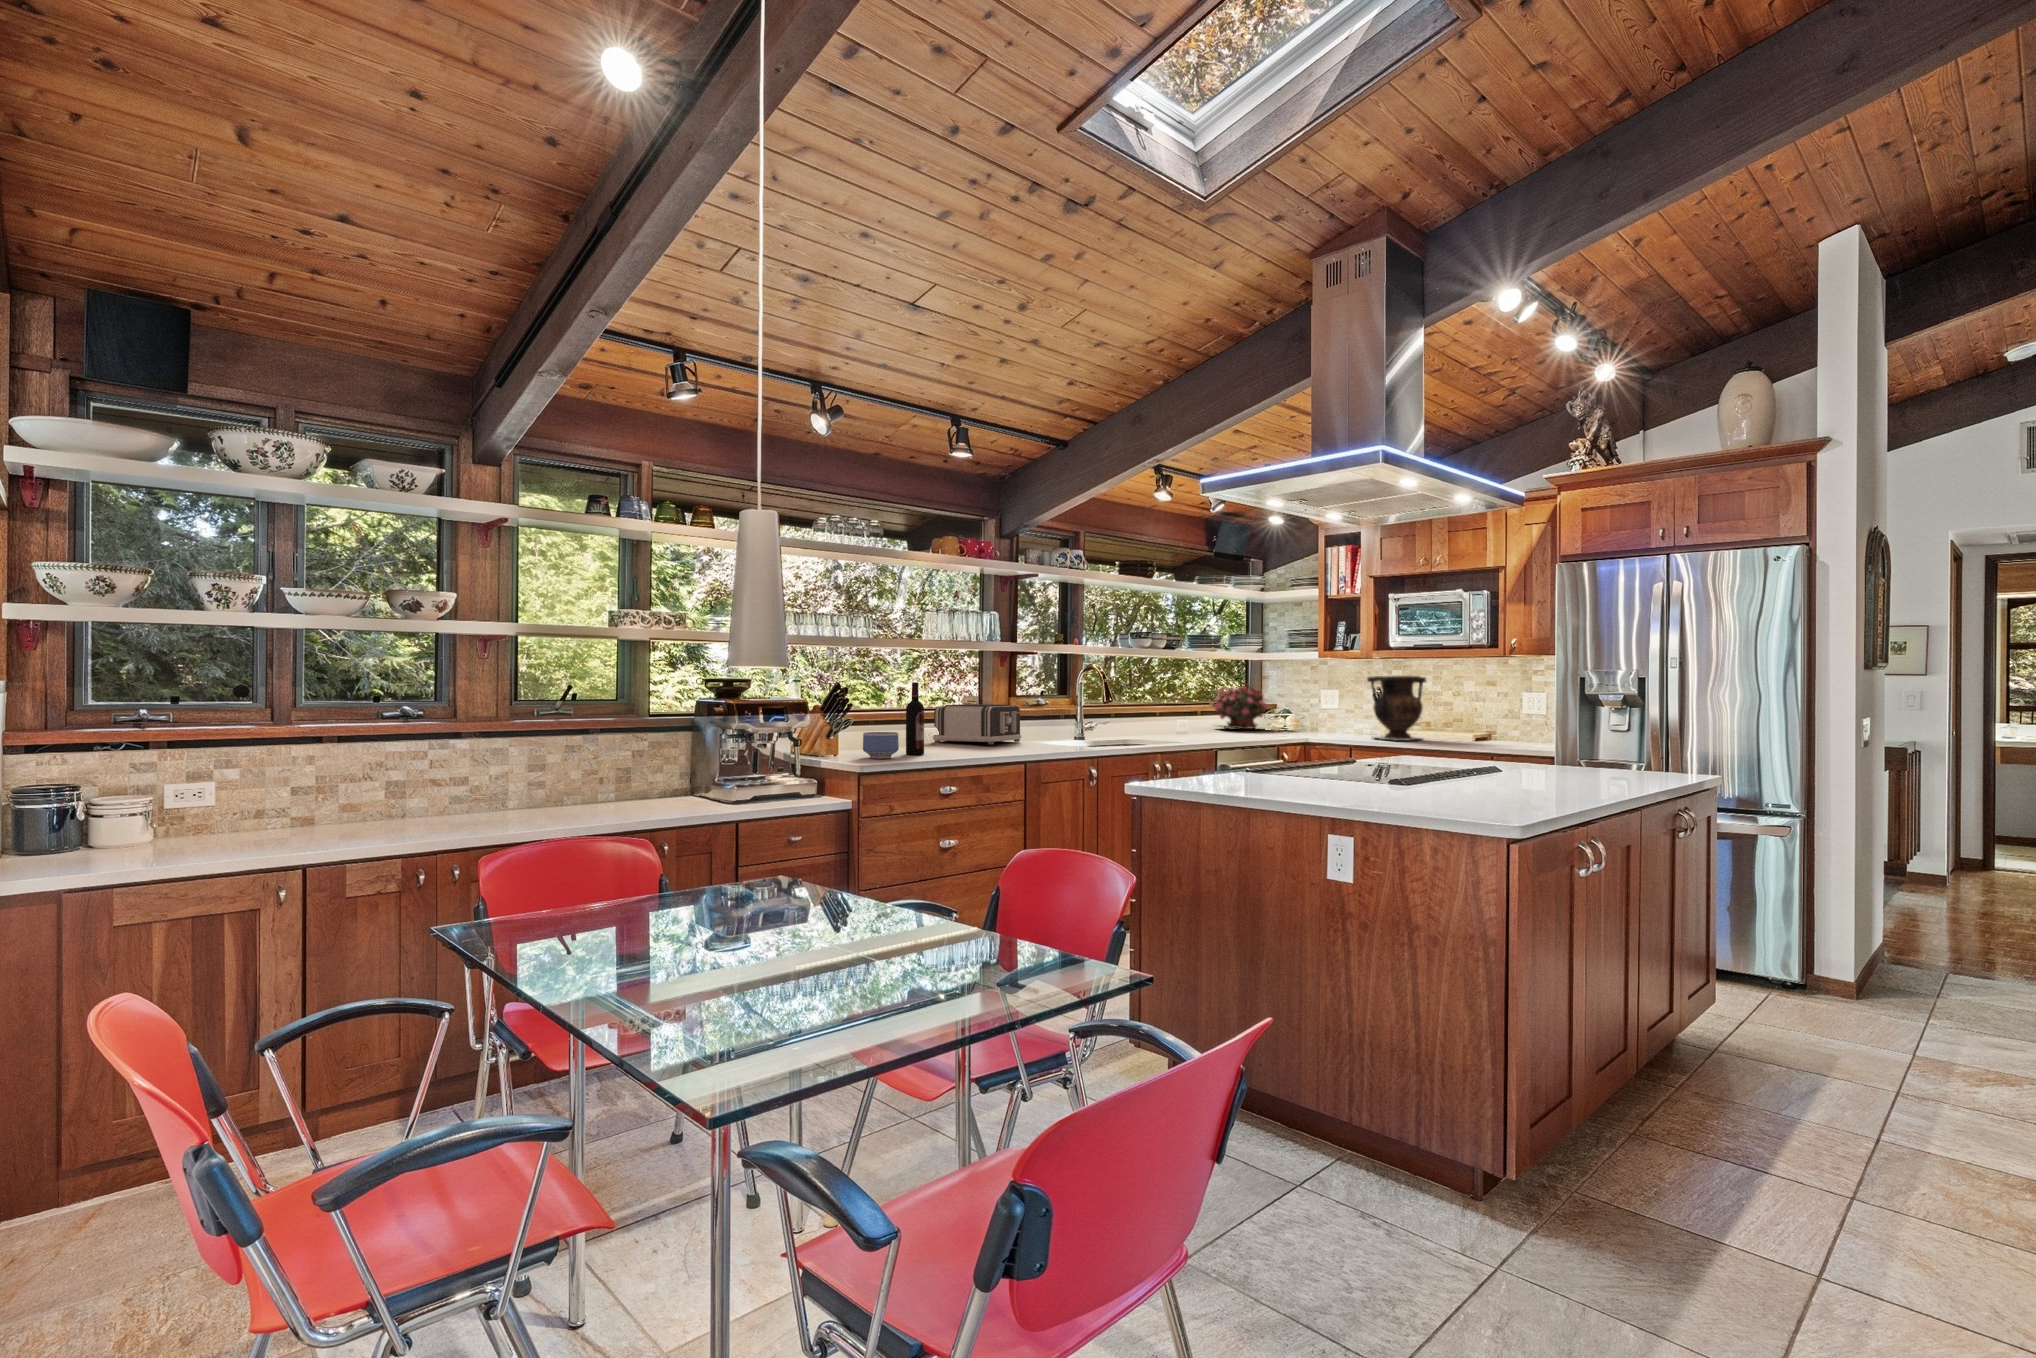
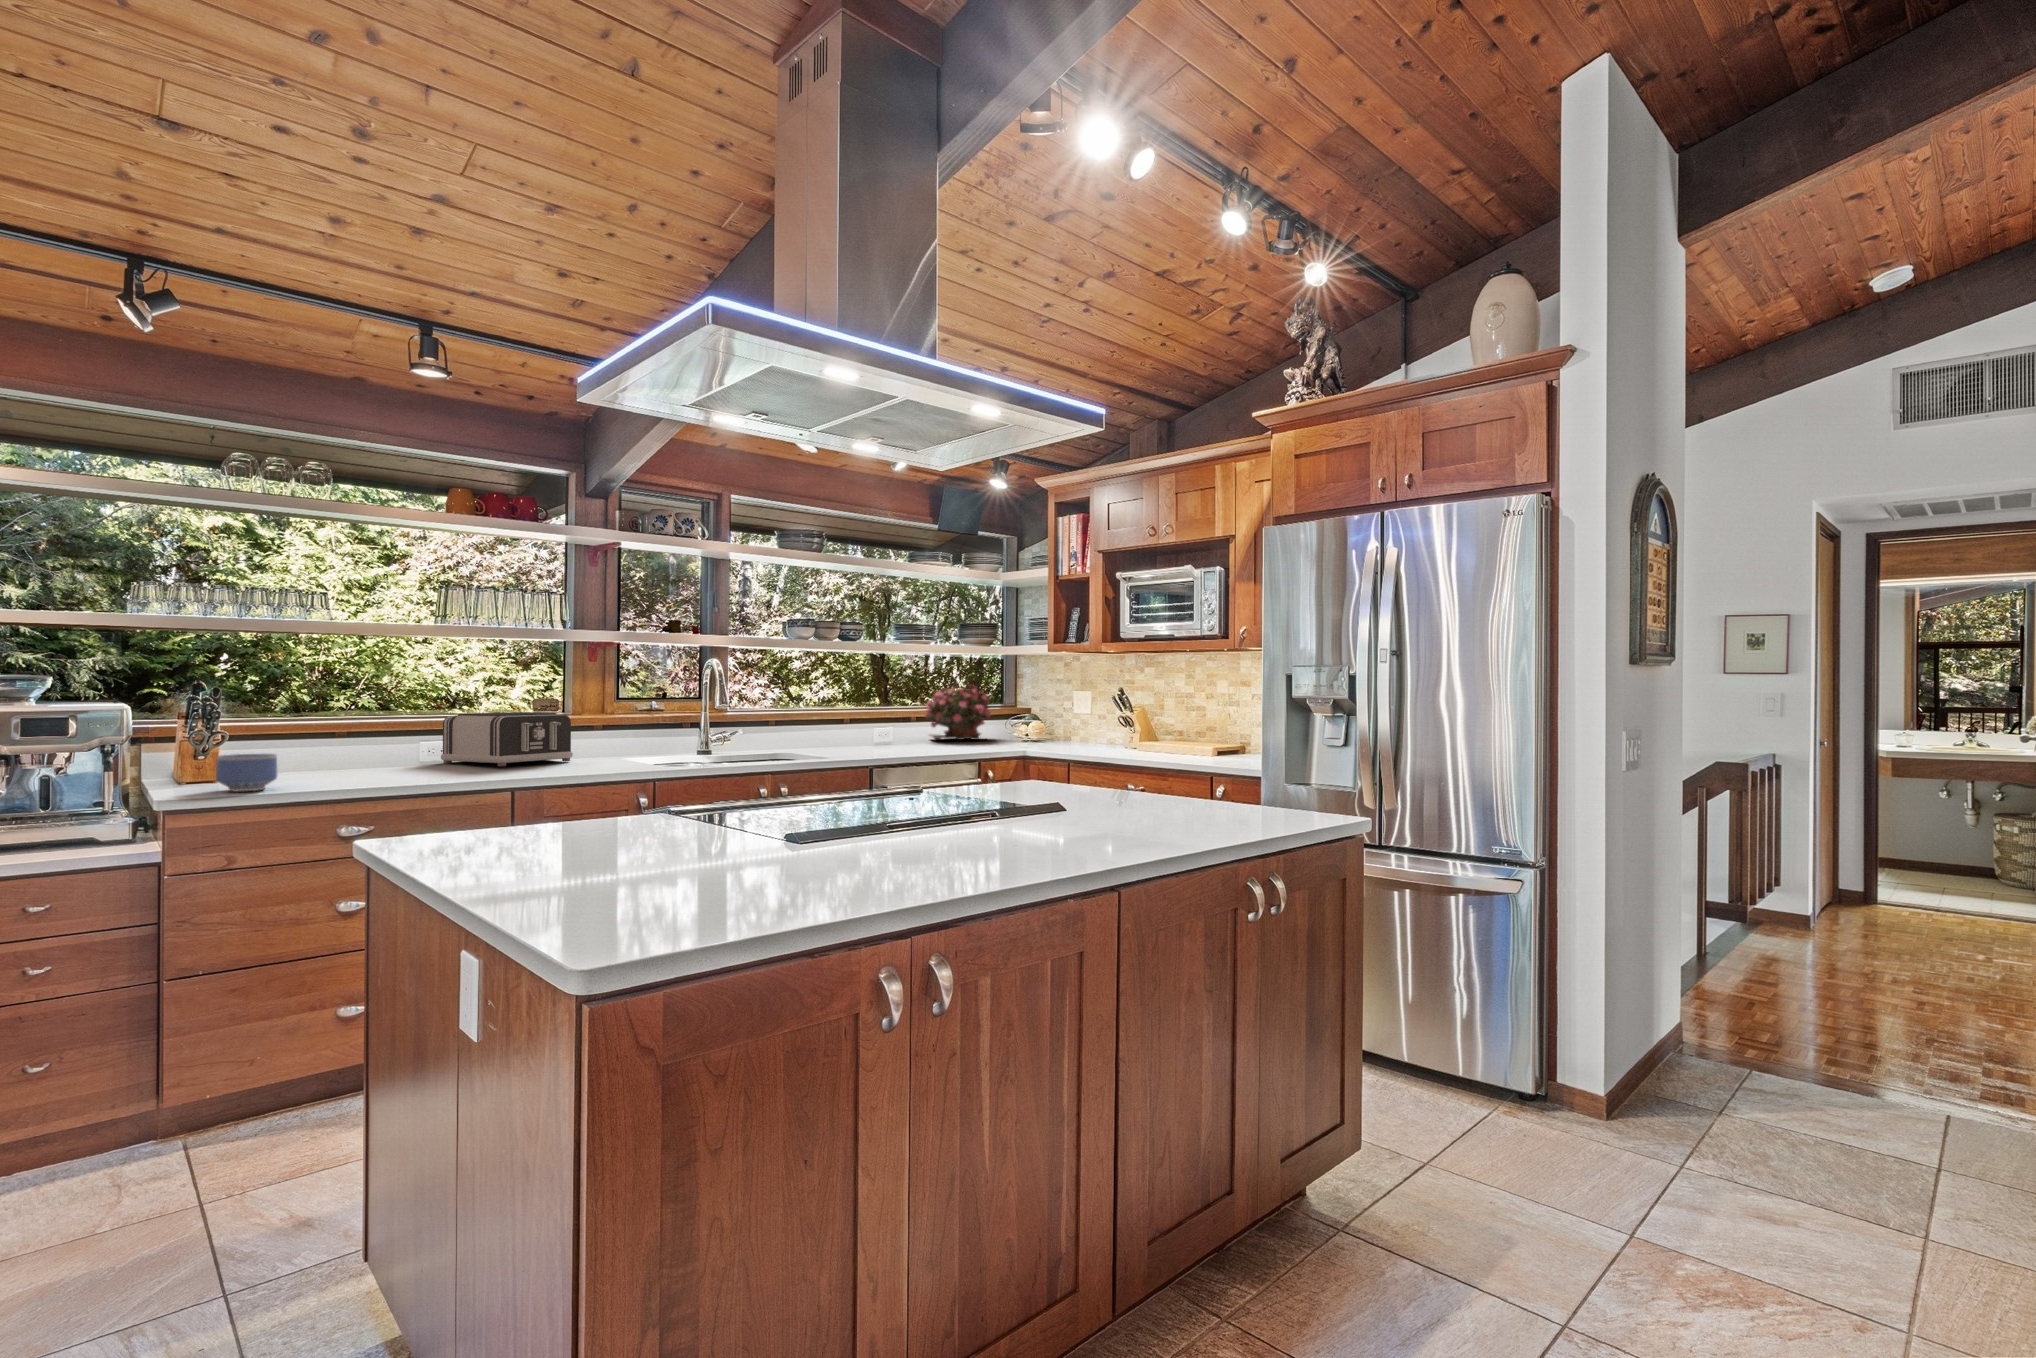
vase: present [1367,676,1426,741] -> none [1073,674,1148,756]
wine bottle: present [906,682,924,755] -> none [314,684,344,784]

